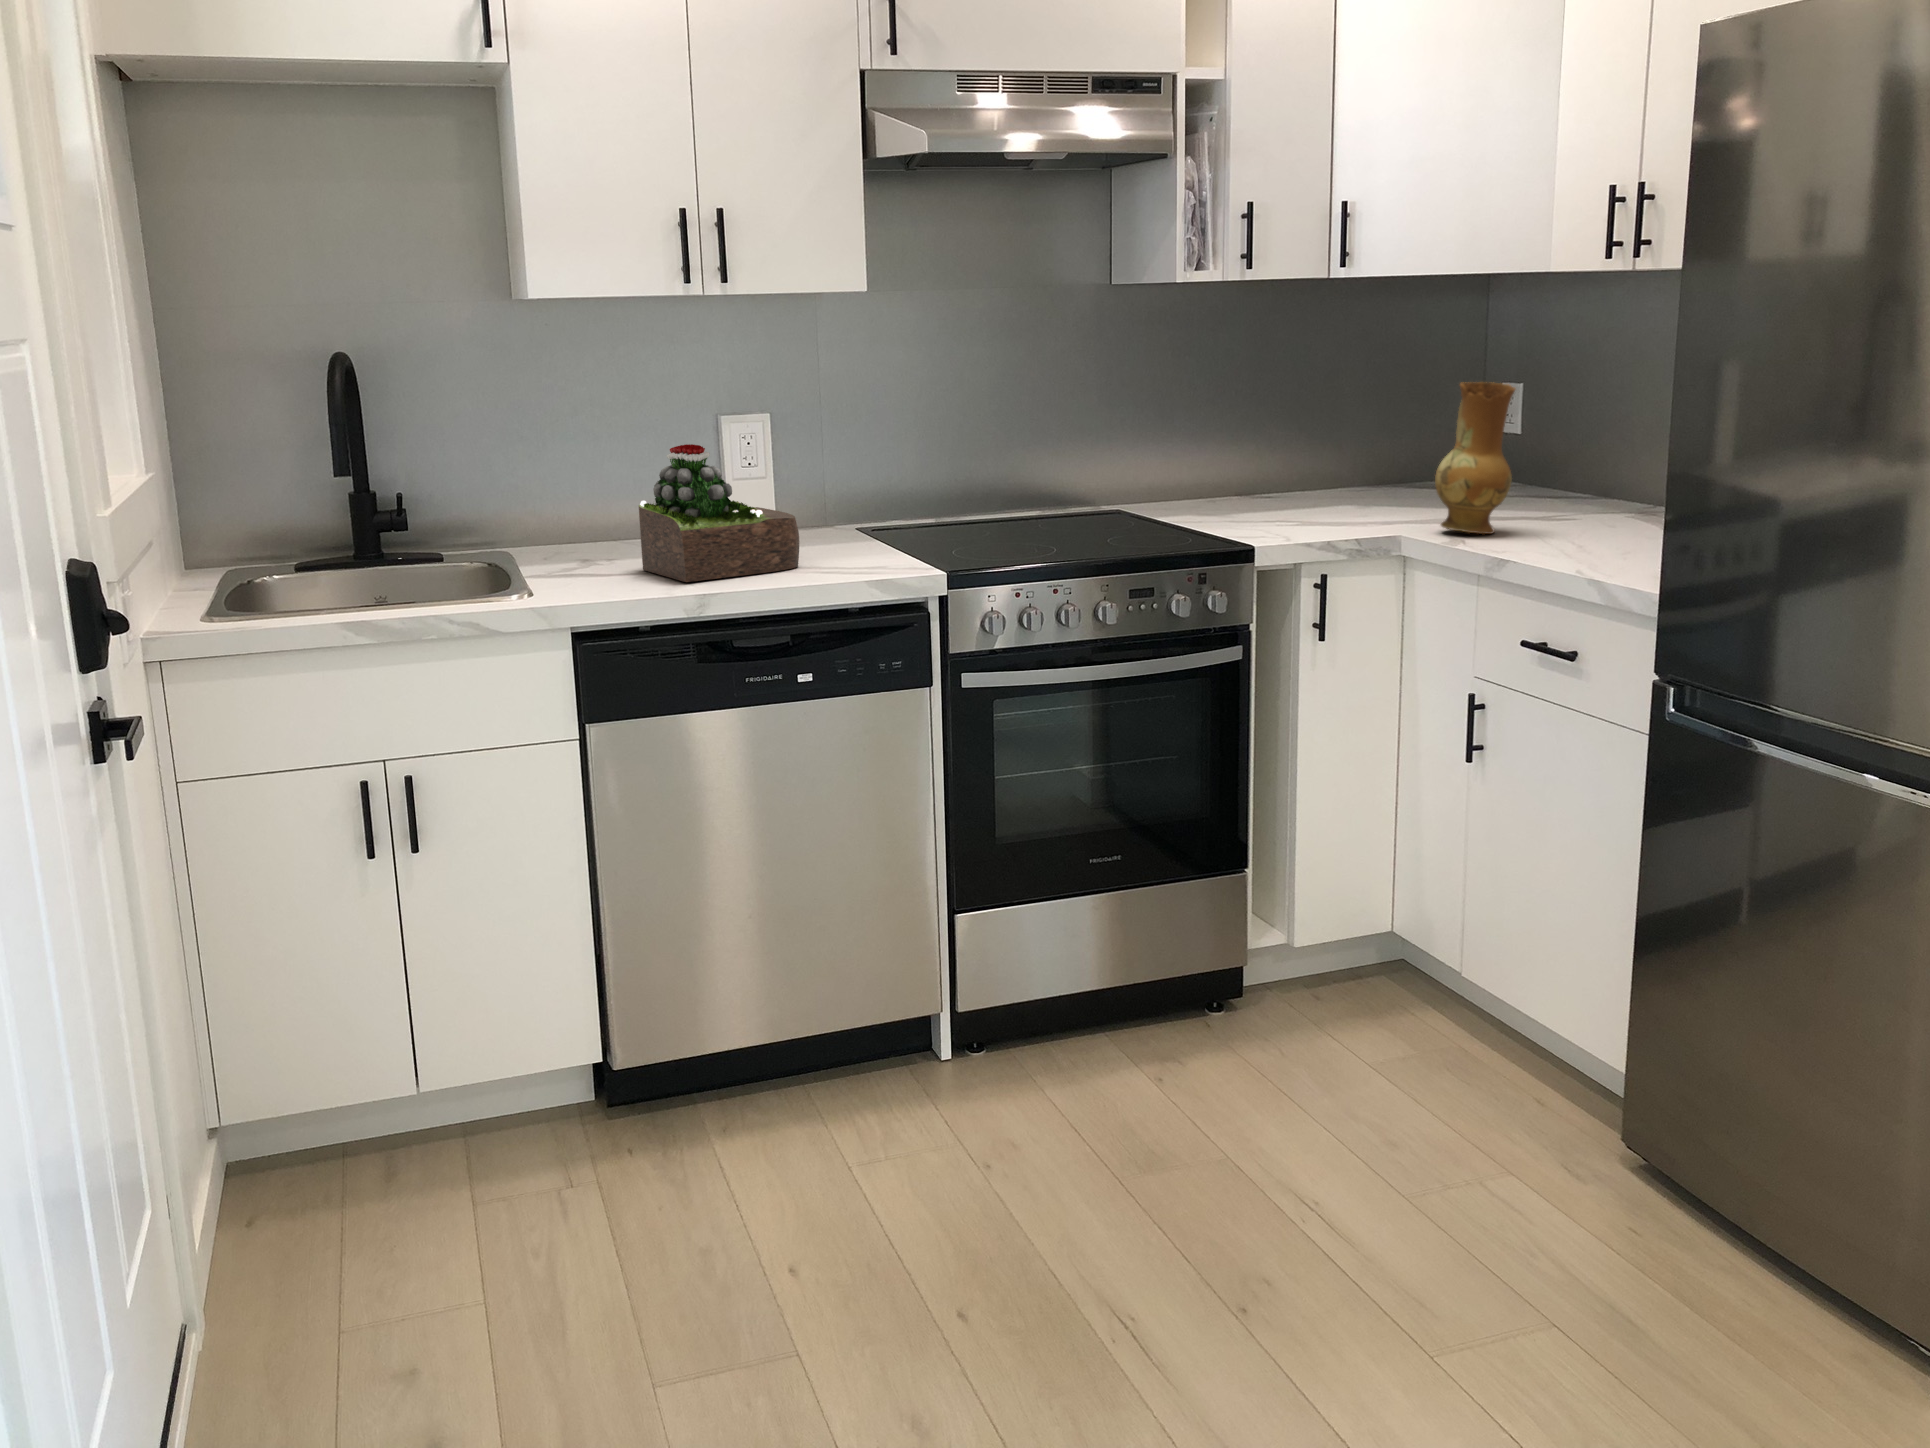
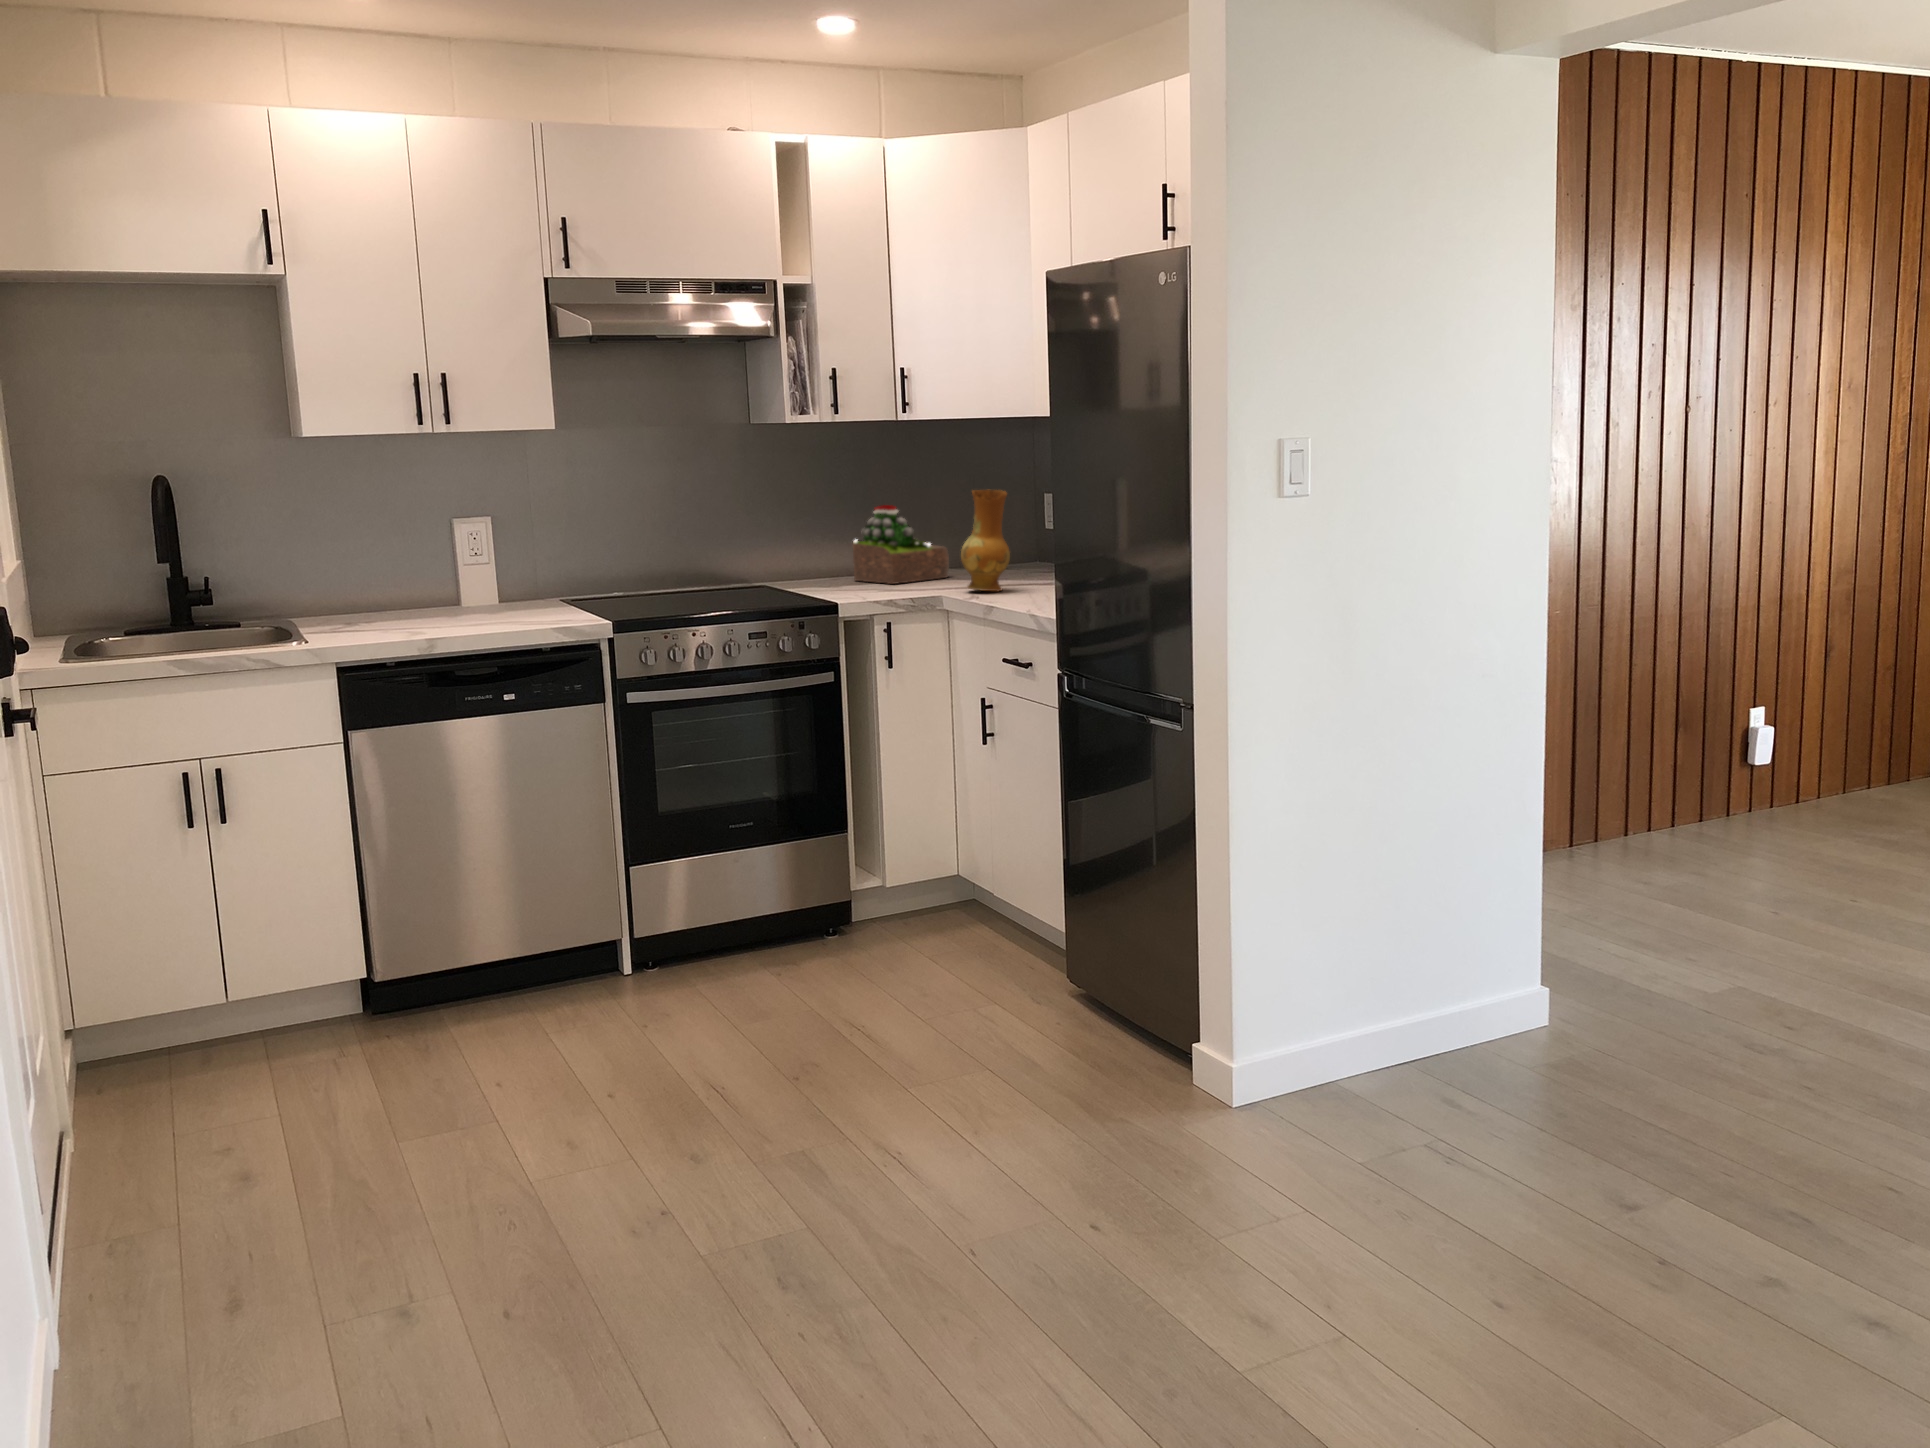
succulent plant: present [639,444,799,582] -> present [853,505,949,584]

